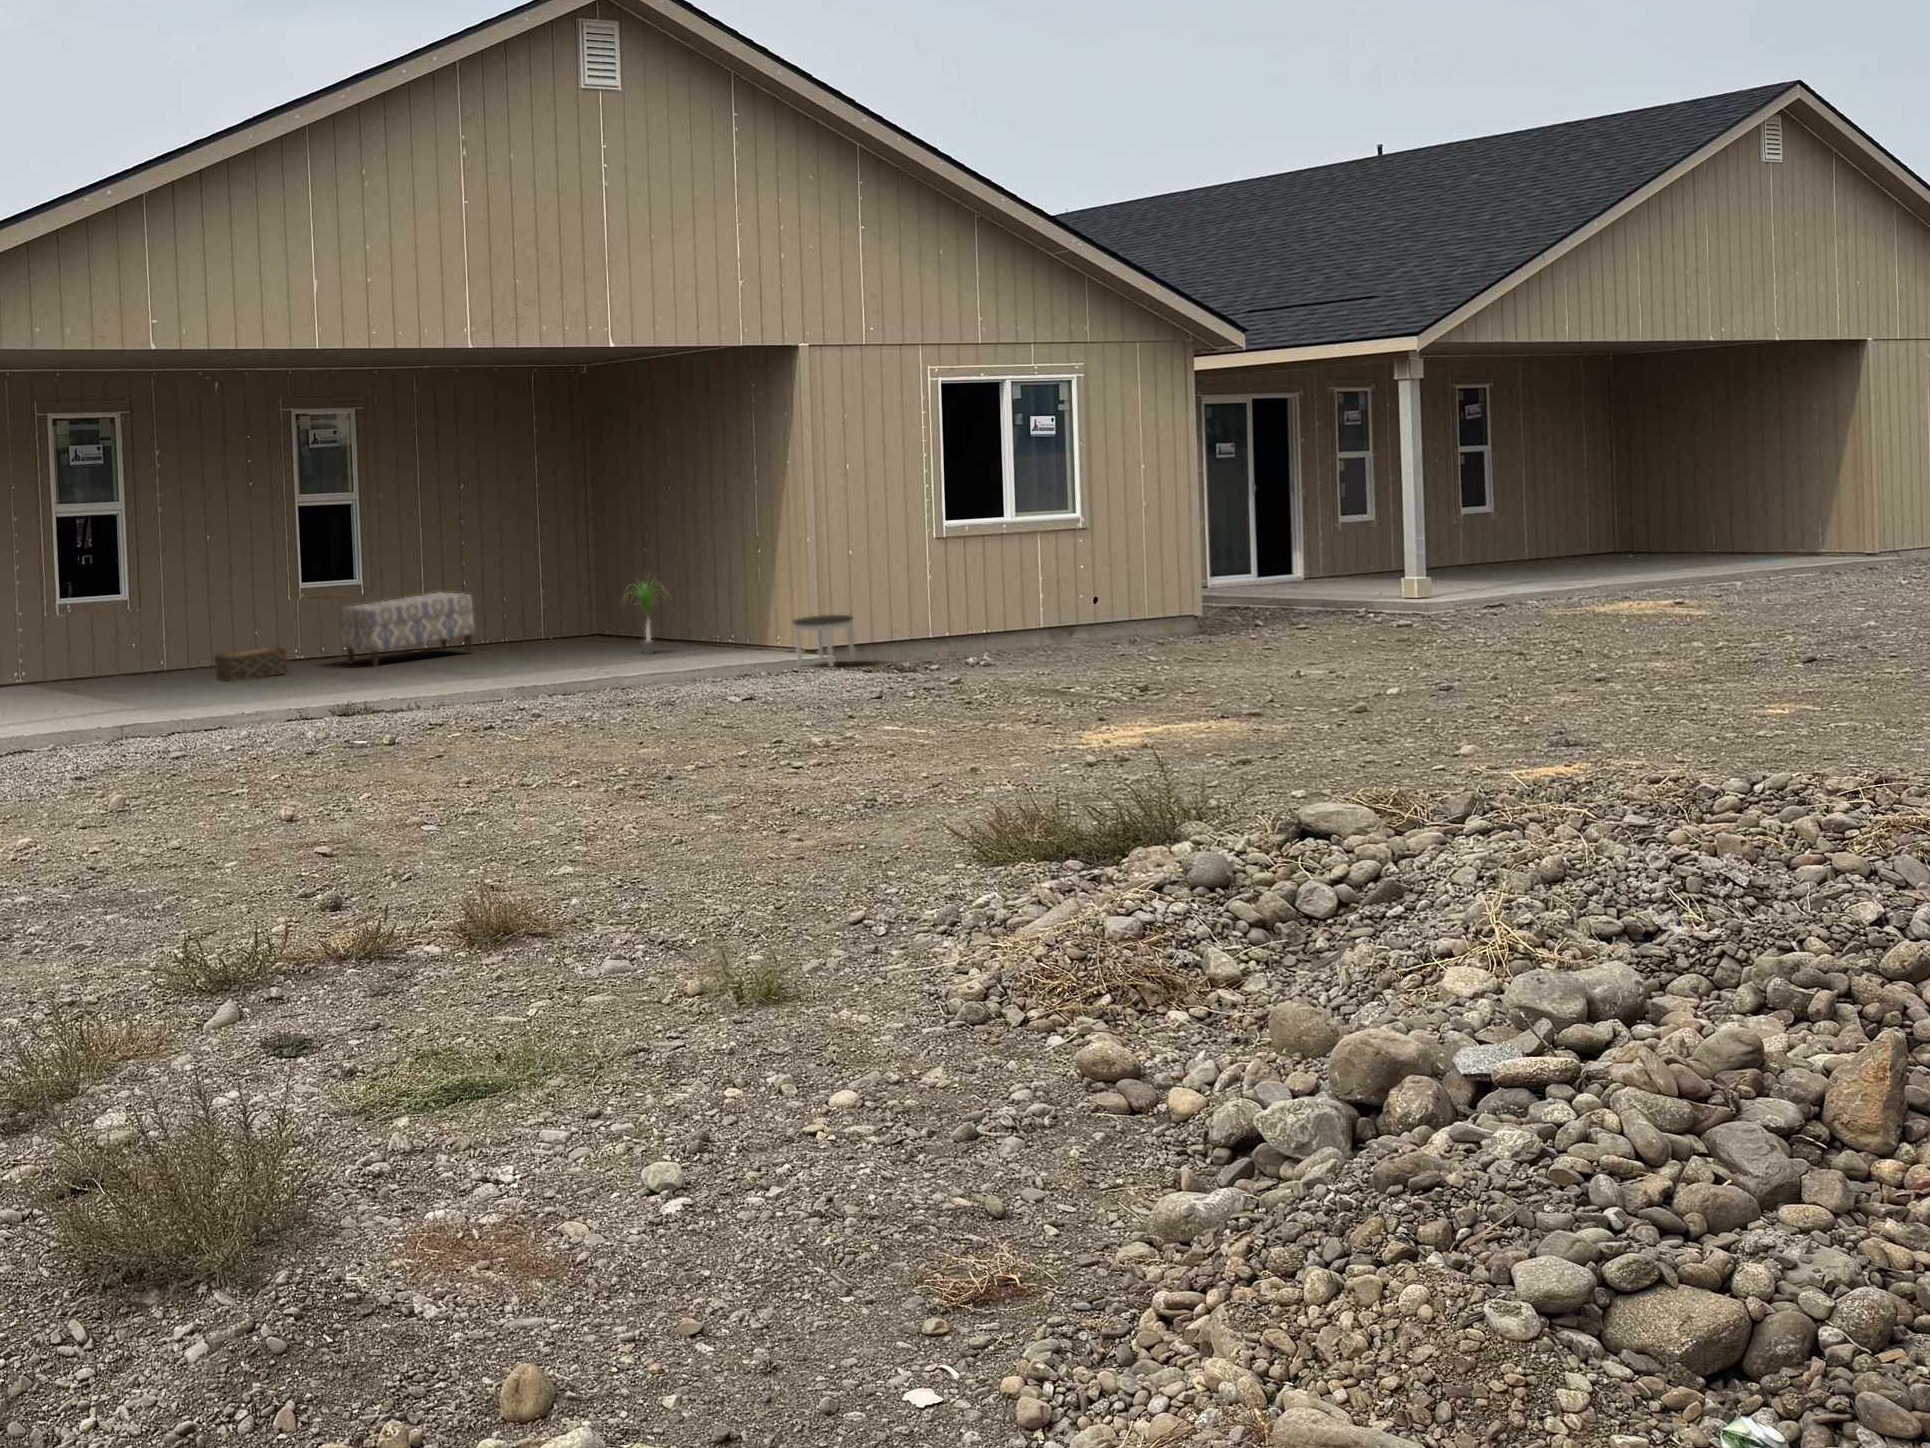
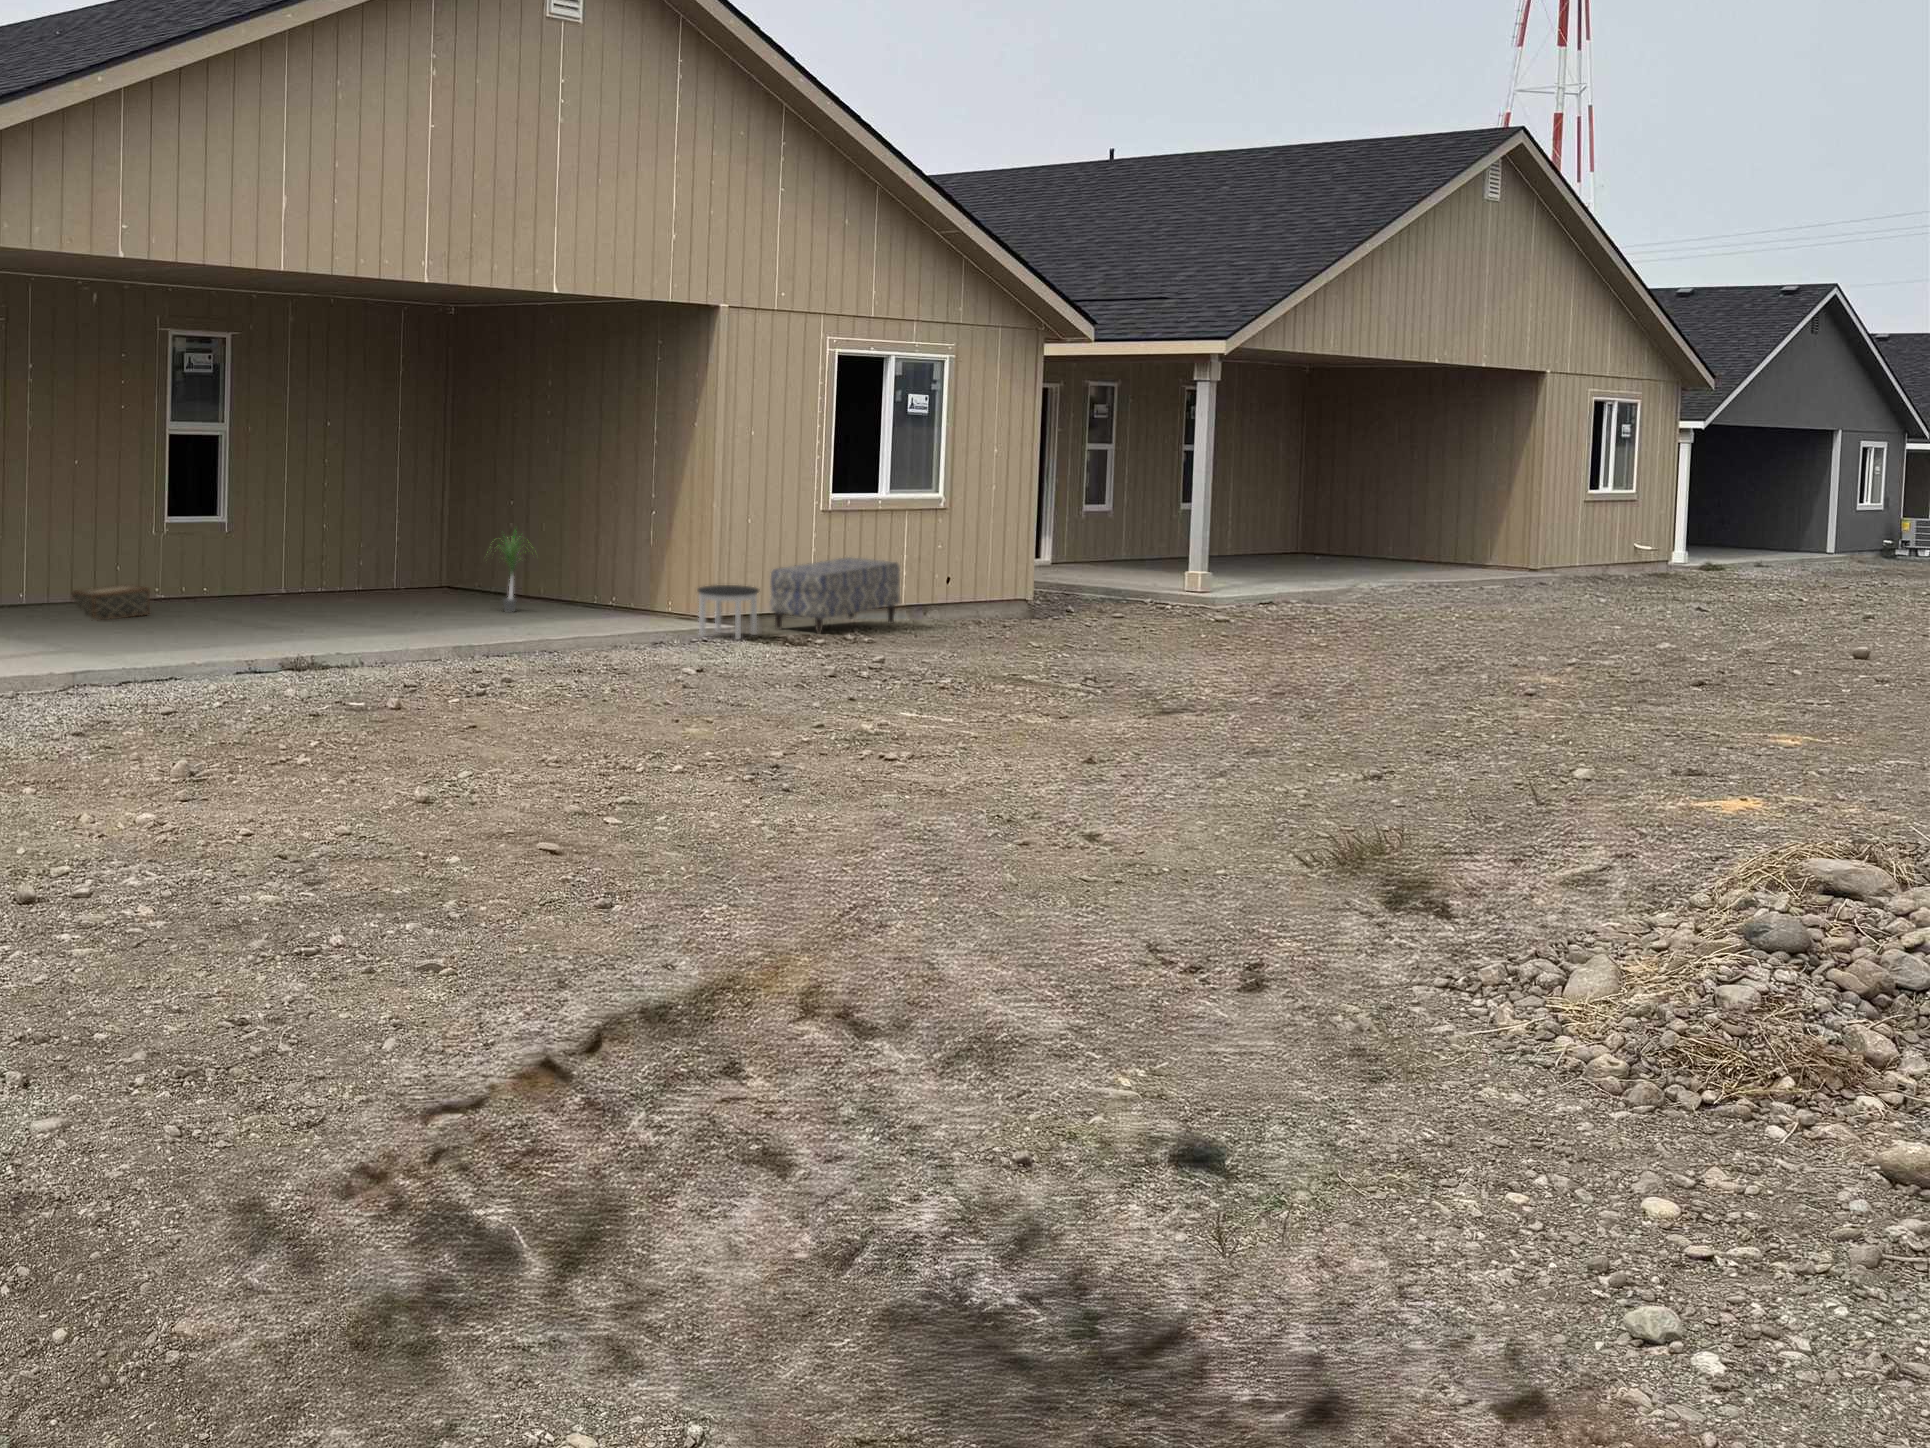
bench: present [340,592,475,666] -> present [770,557,900,634]

